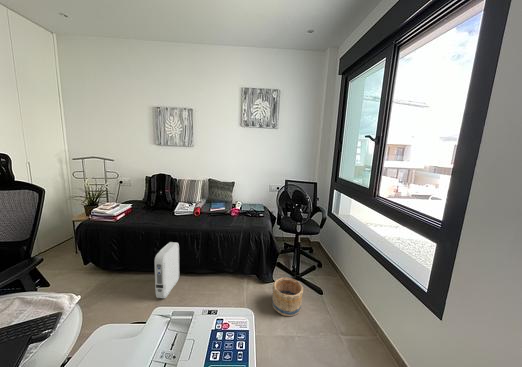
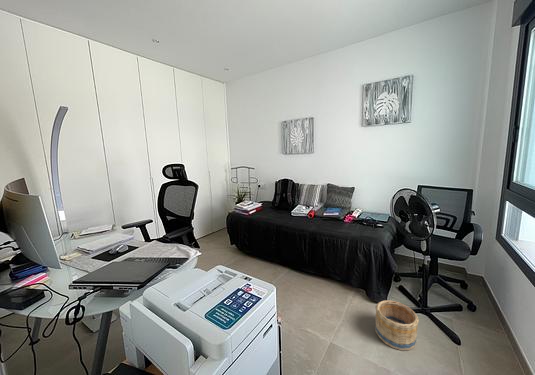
air purifier: present [154,242,179,298] -> none [266,238,289,285]

